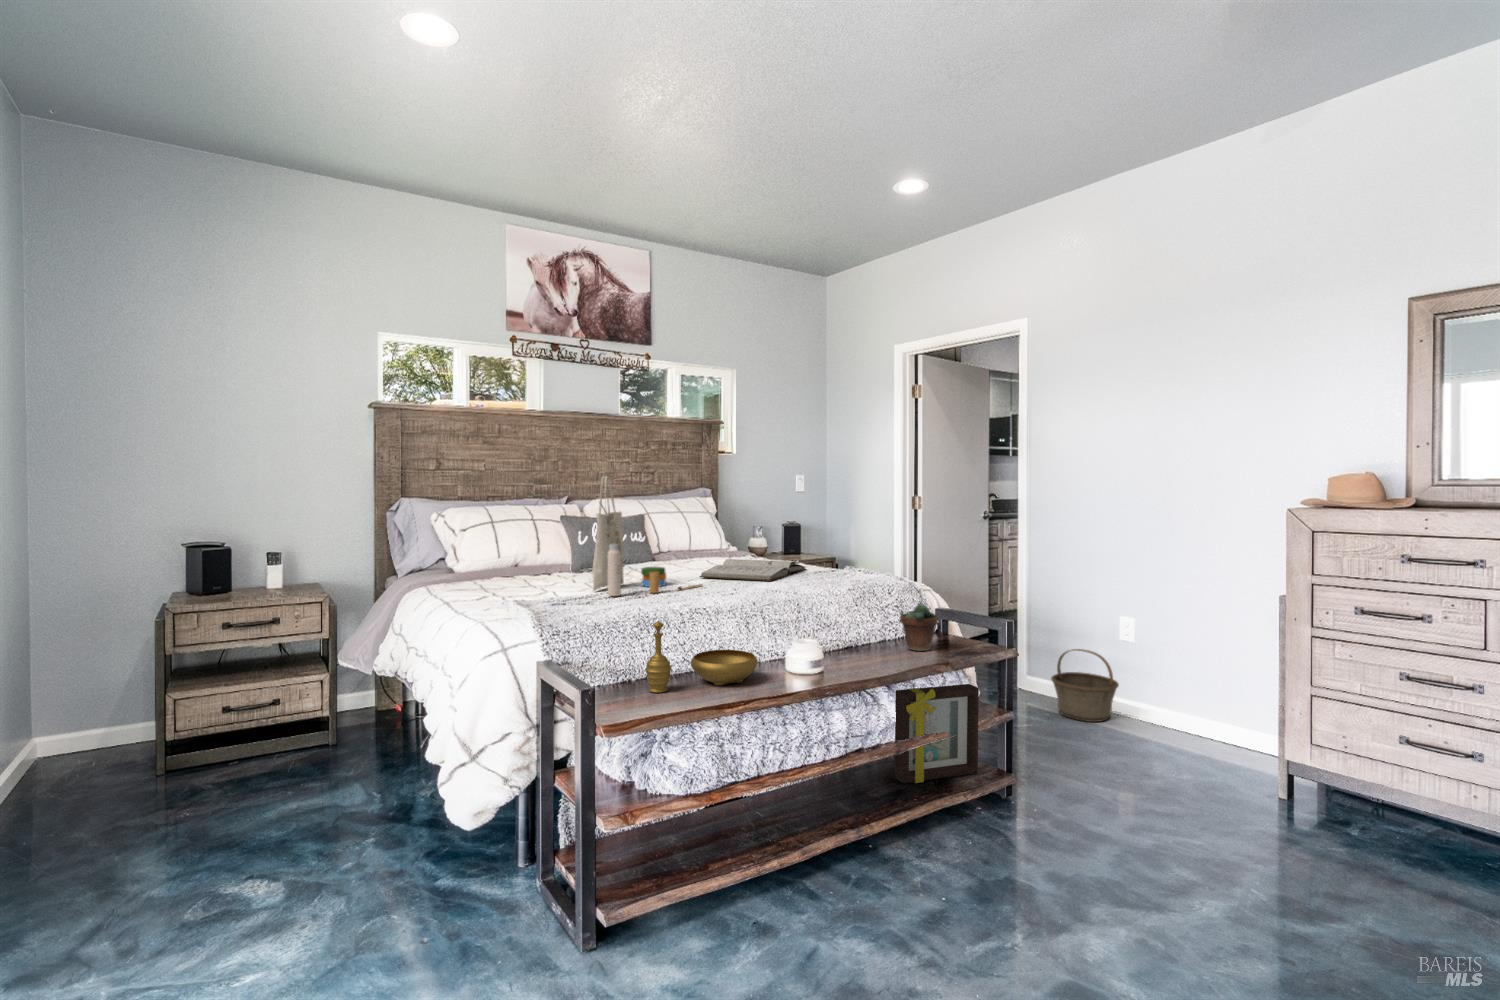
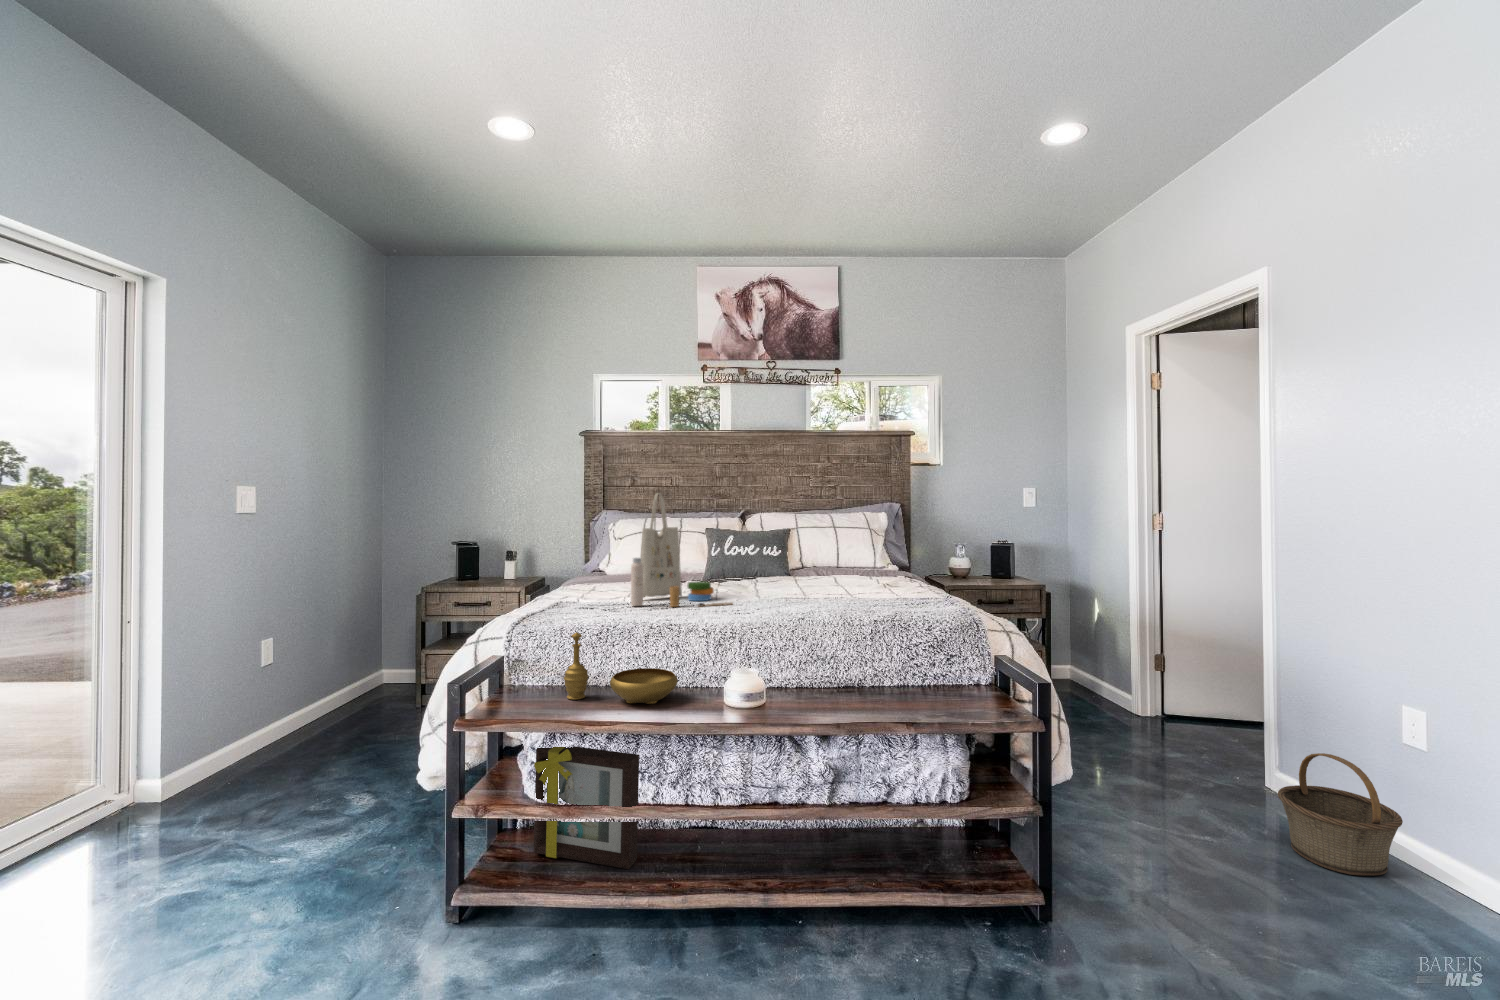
book: present [700,559,807,581] -> none [758,579,888,606]
succulent plant: present [900,589,938,651] -> none [886,631,932,709]
picture frame: present [895,684,979,783] -> present [534,747,639,869]

